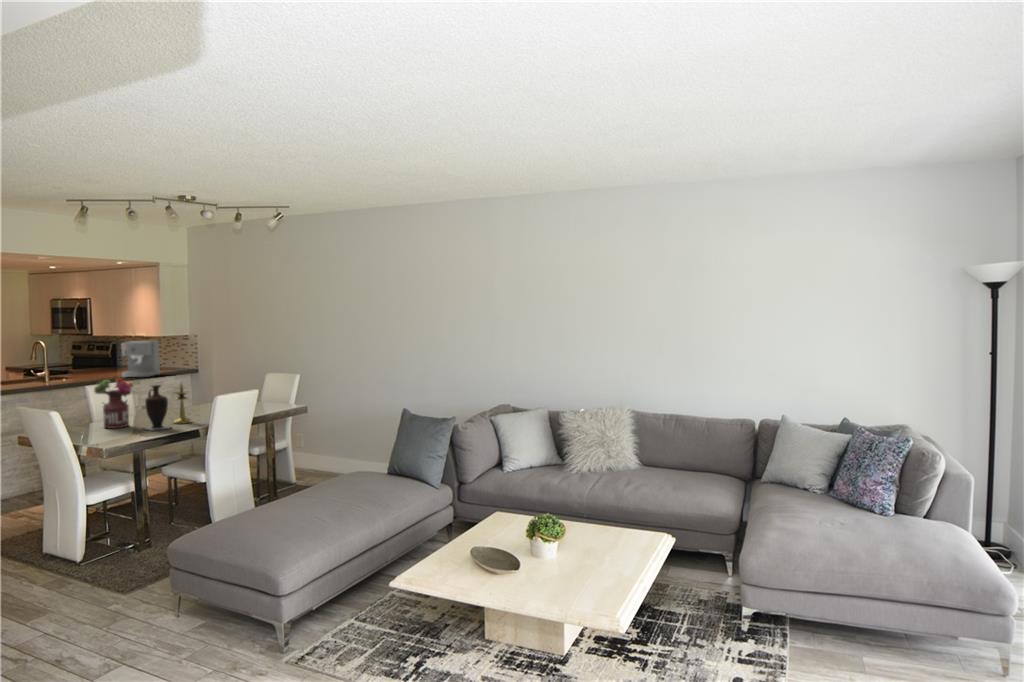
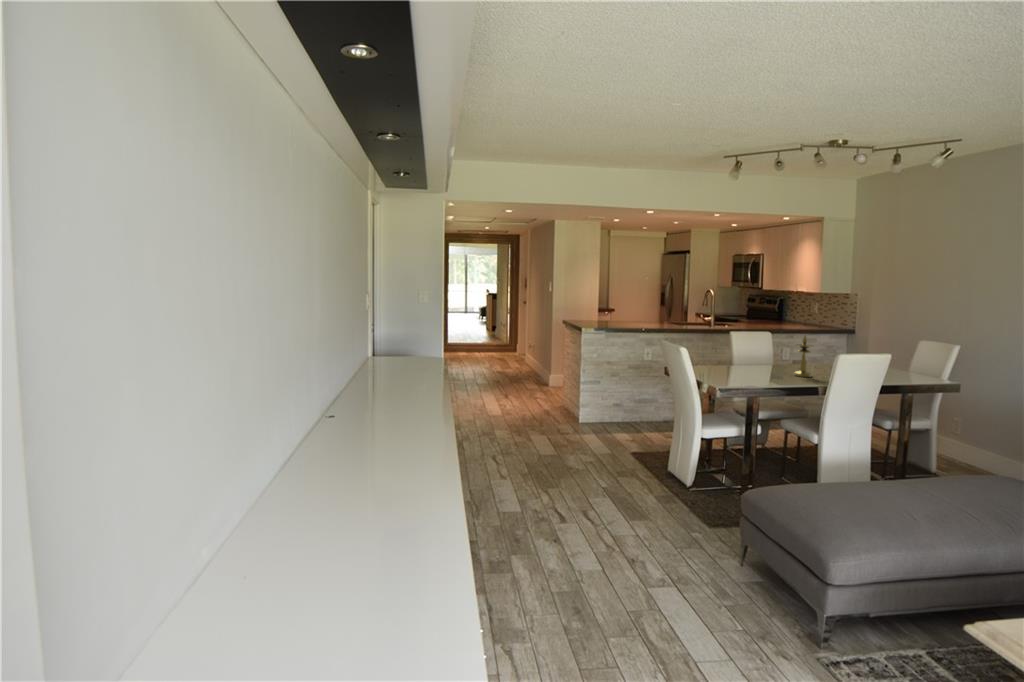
coffee maker: present [121,341,160,377] -> none [774,295,812,330]
flower arrangement: present [94,378,133,429] -> none [727,324,761,371]
vase: present [144,385,171,431] -> none [762,335,788,379]

